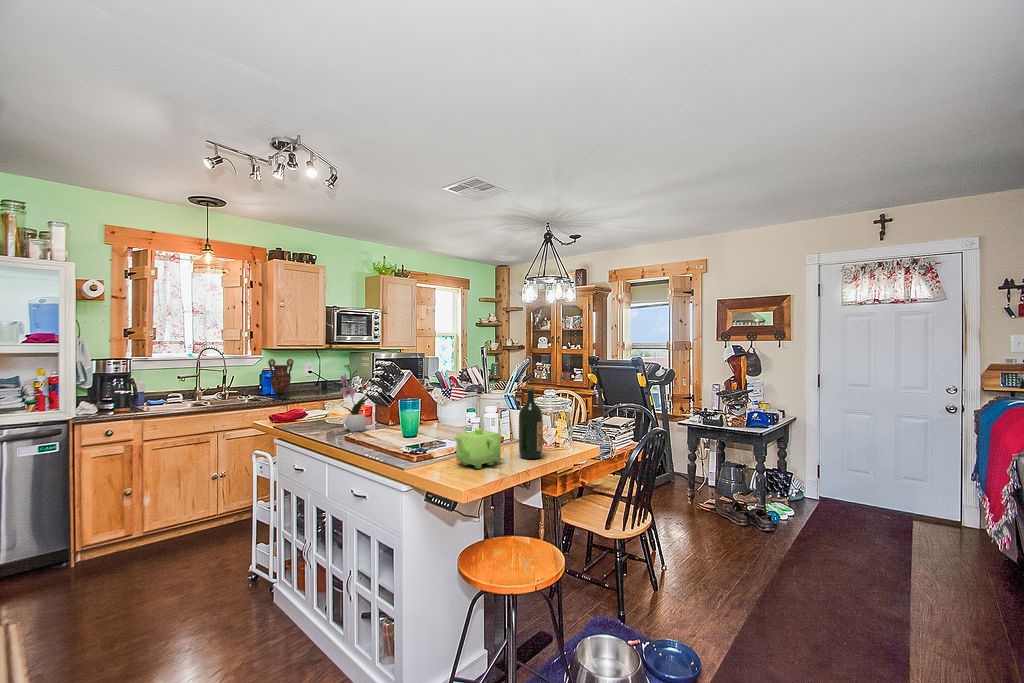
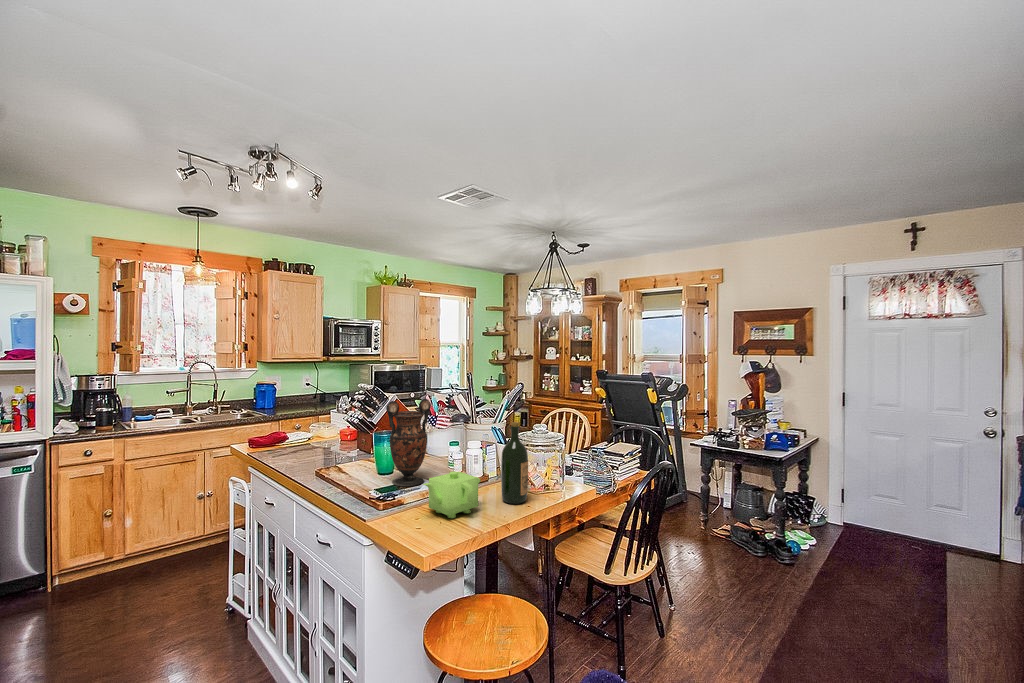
vase: present [268,359,294,400] -> present [386,399,431,486]
flower arrangement: present [340,365,369,432] -> none [317,390,349,463]

